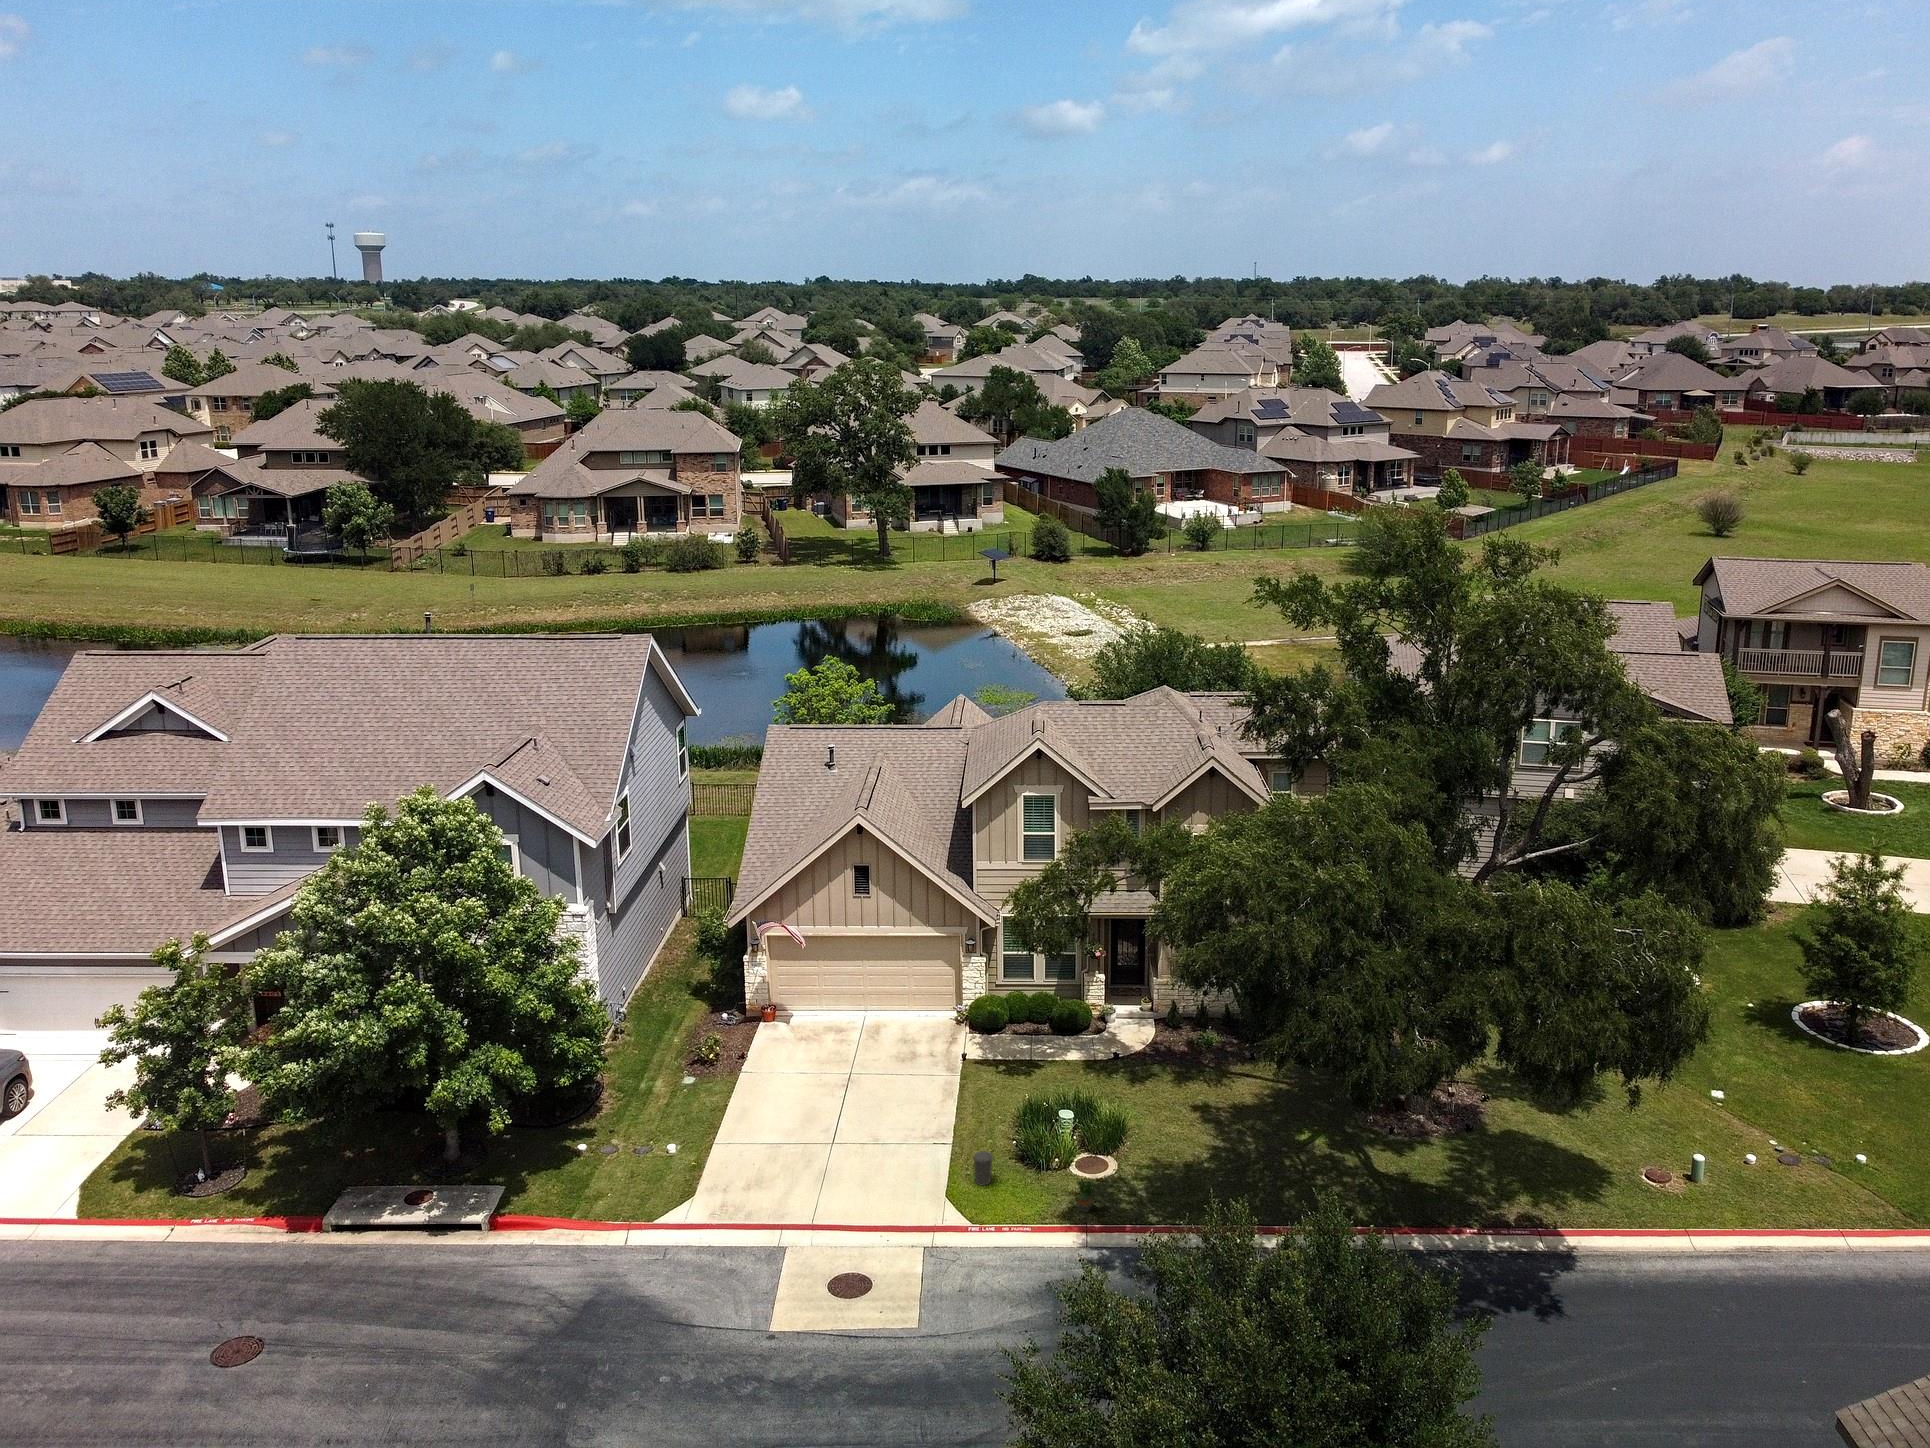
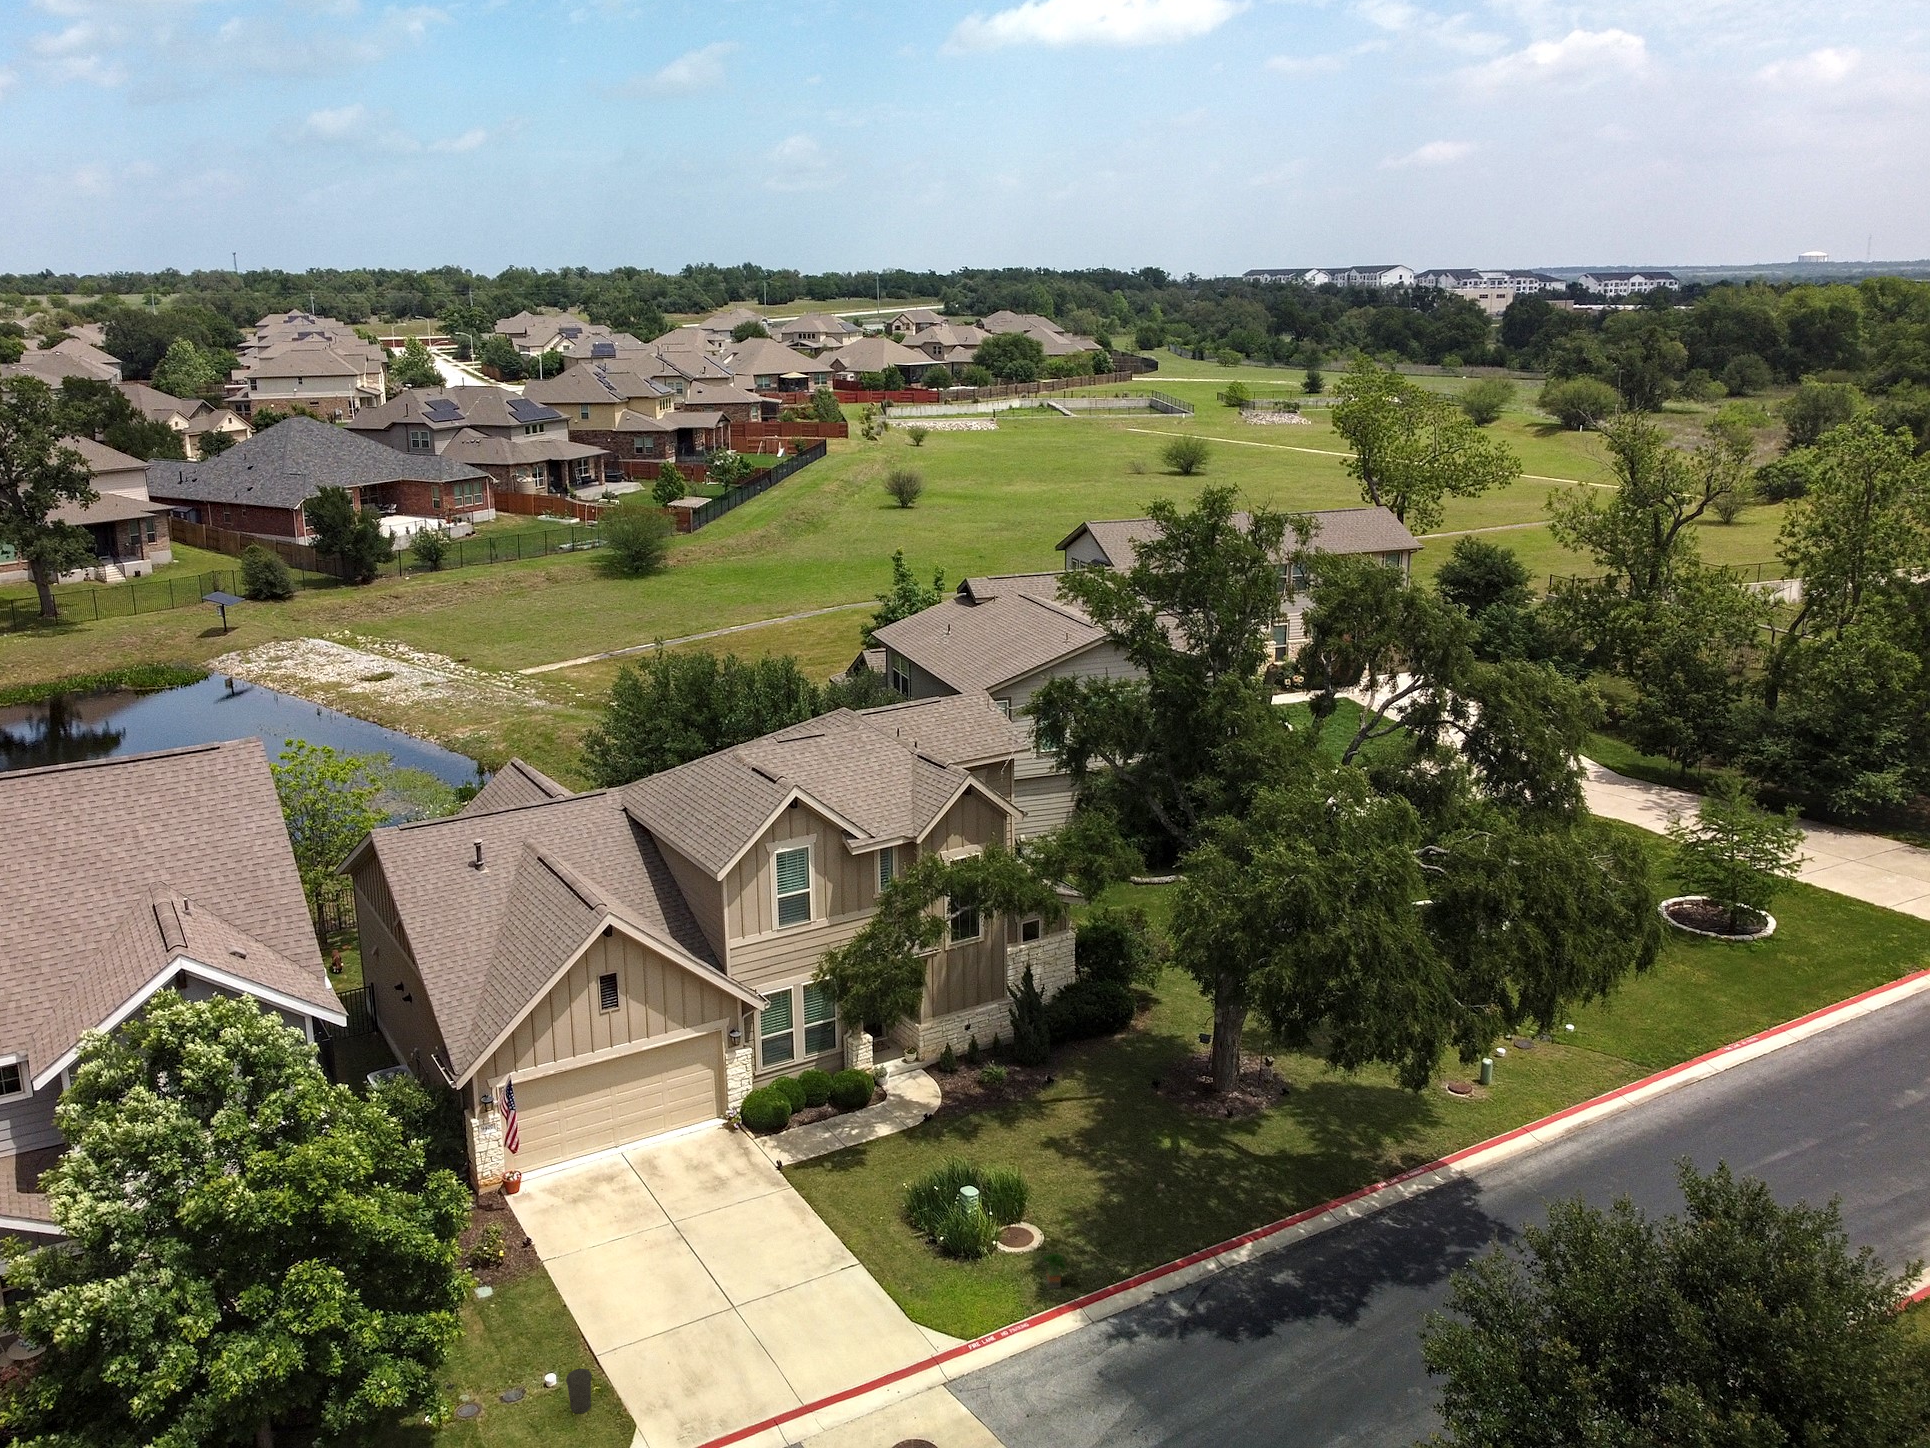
trash can: present [973,1151,993,1186] -> present [566,1369,592,1414]

